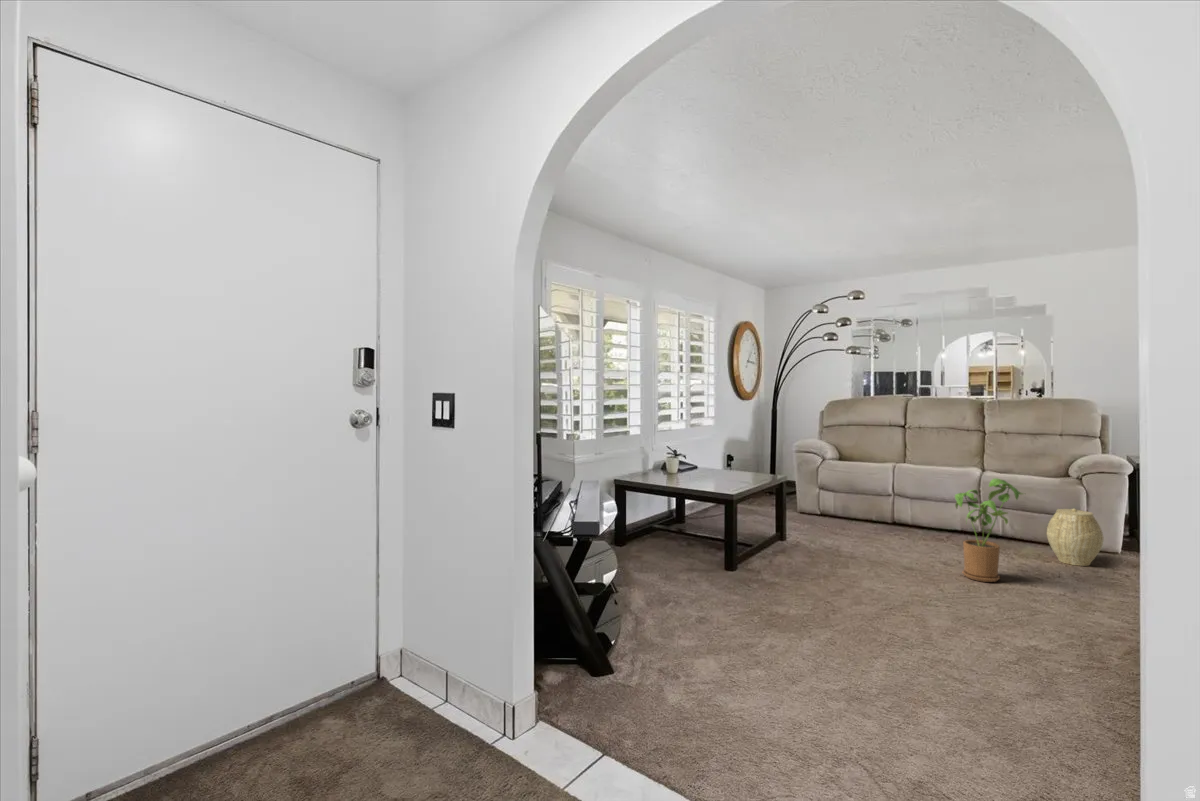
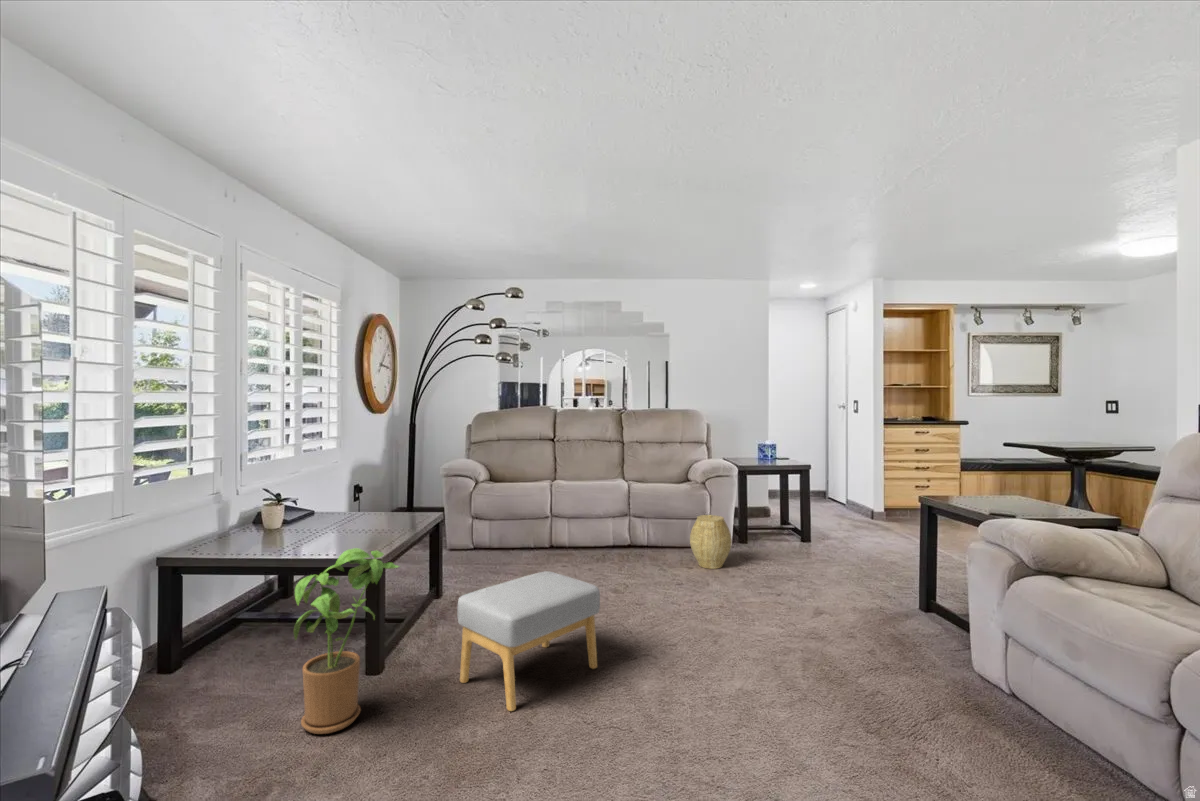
house plant: present [955,479,1023,582] -> present [294,548,399,734]
footstool: none [783,523,897,605] -> present [457,571,600,711]

